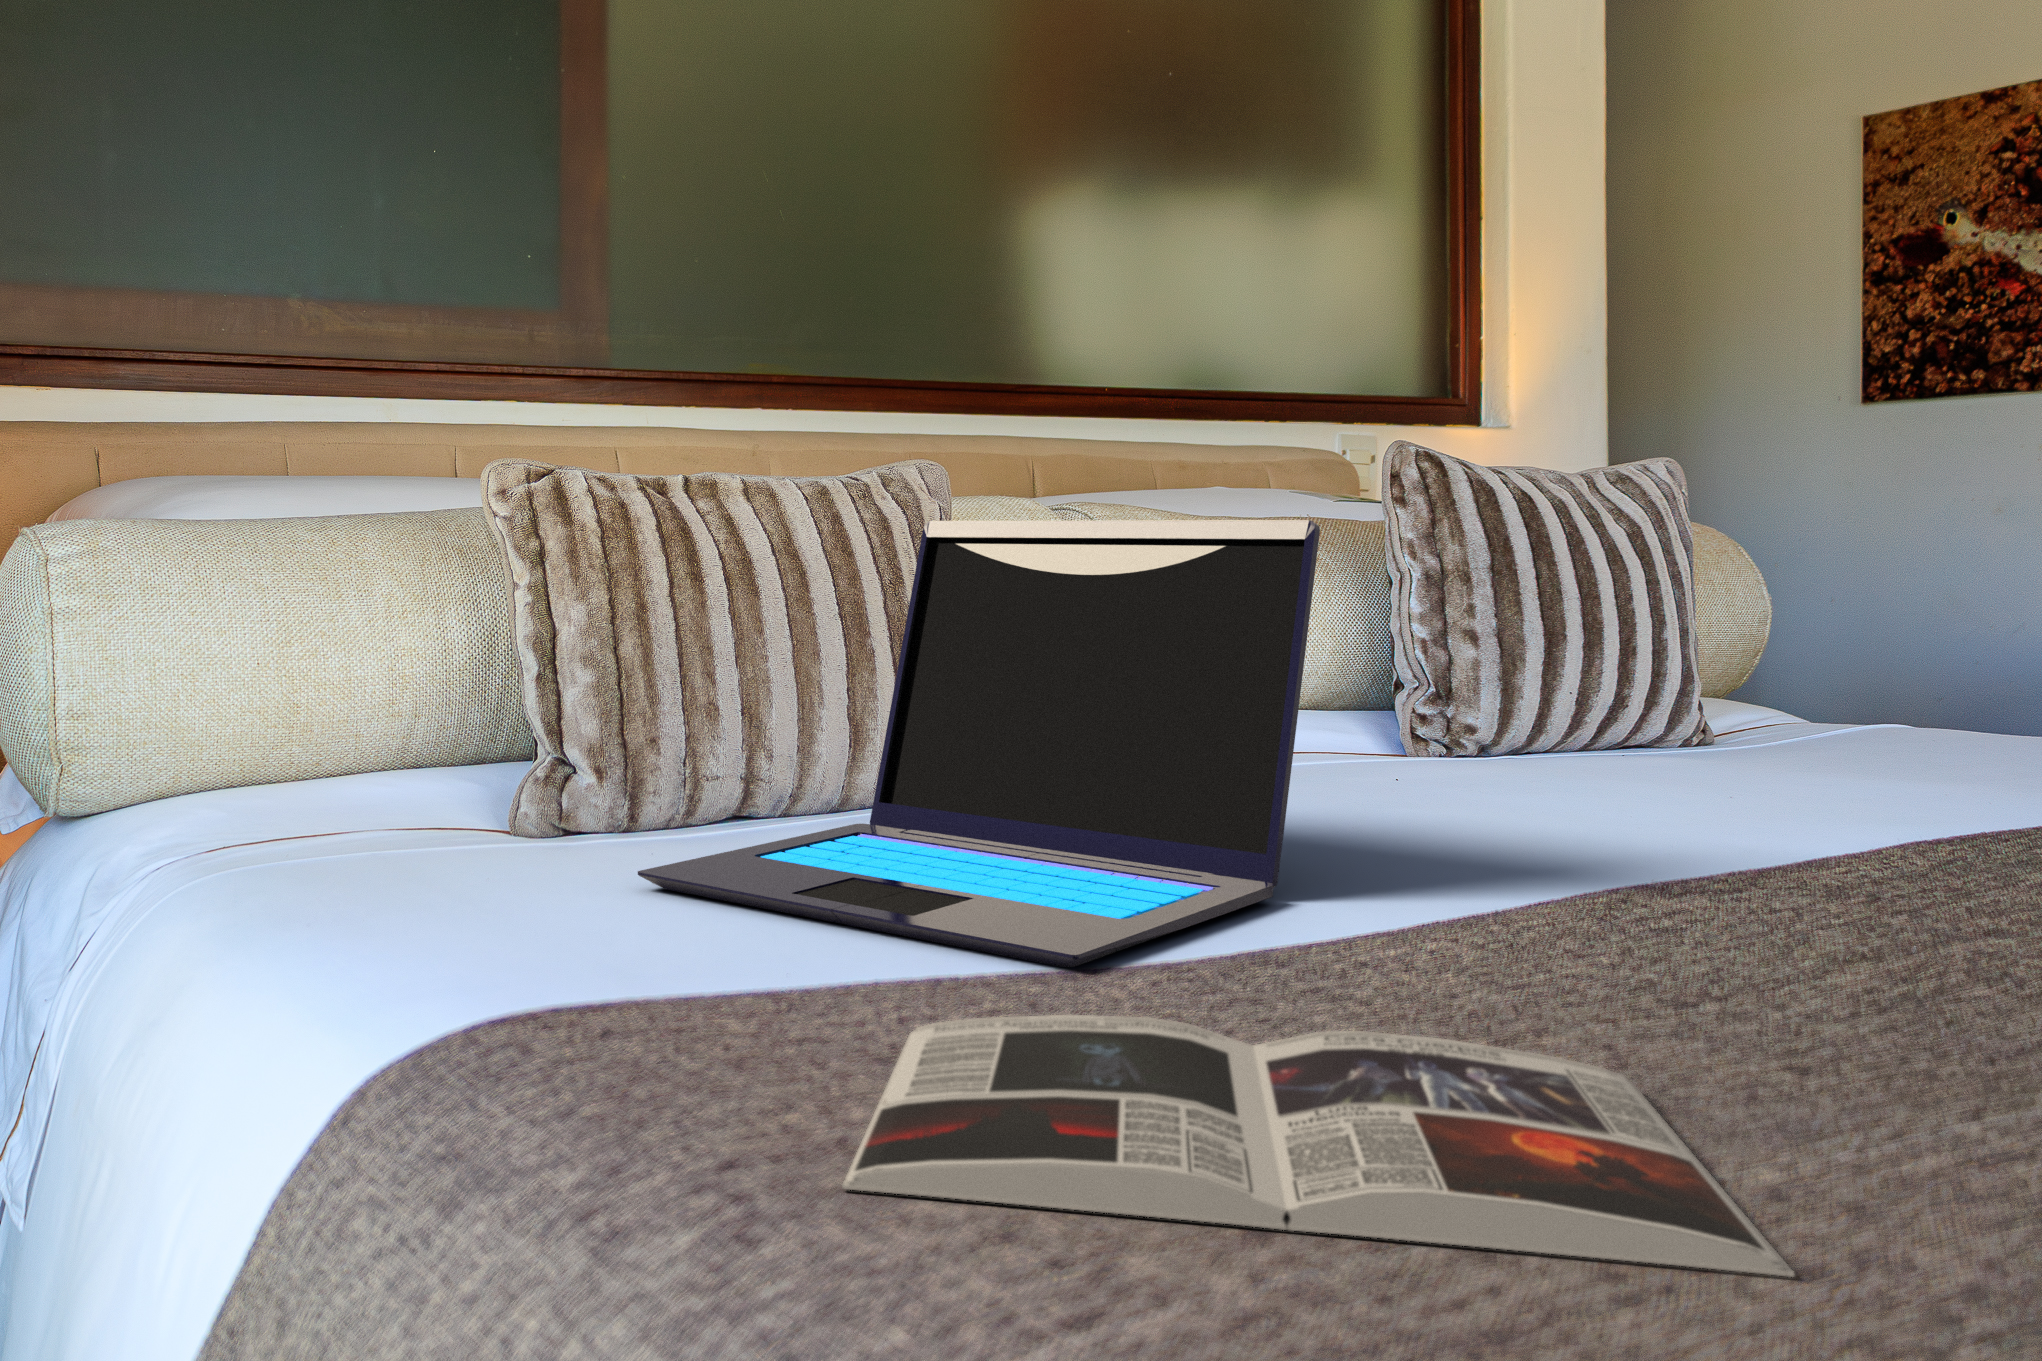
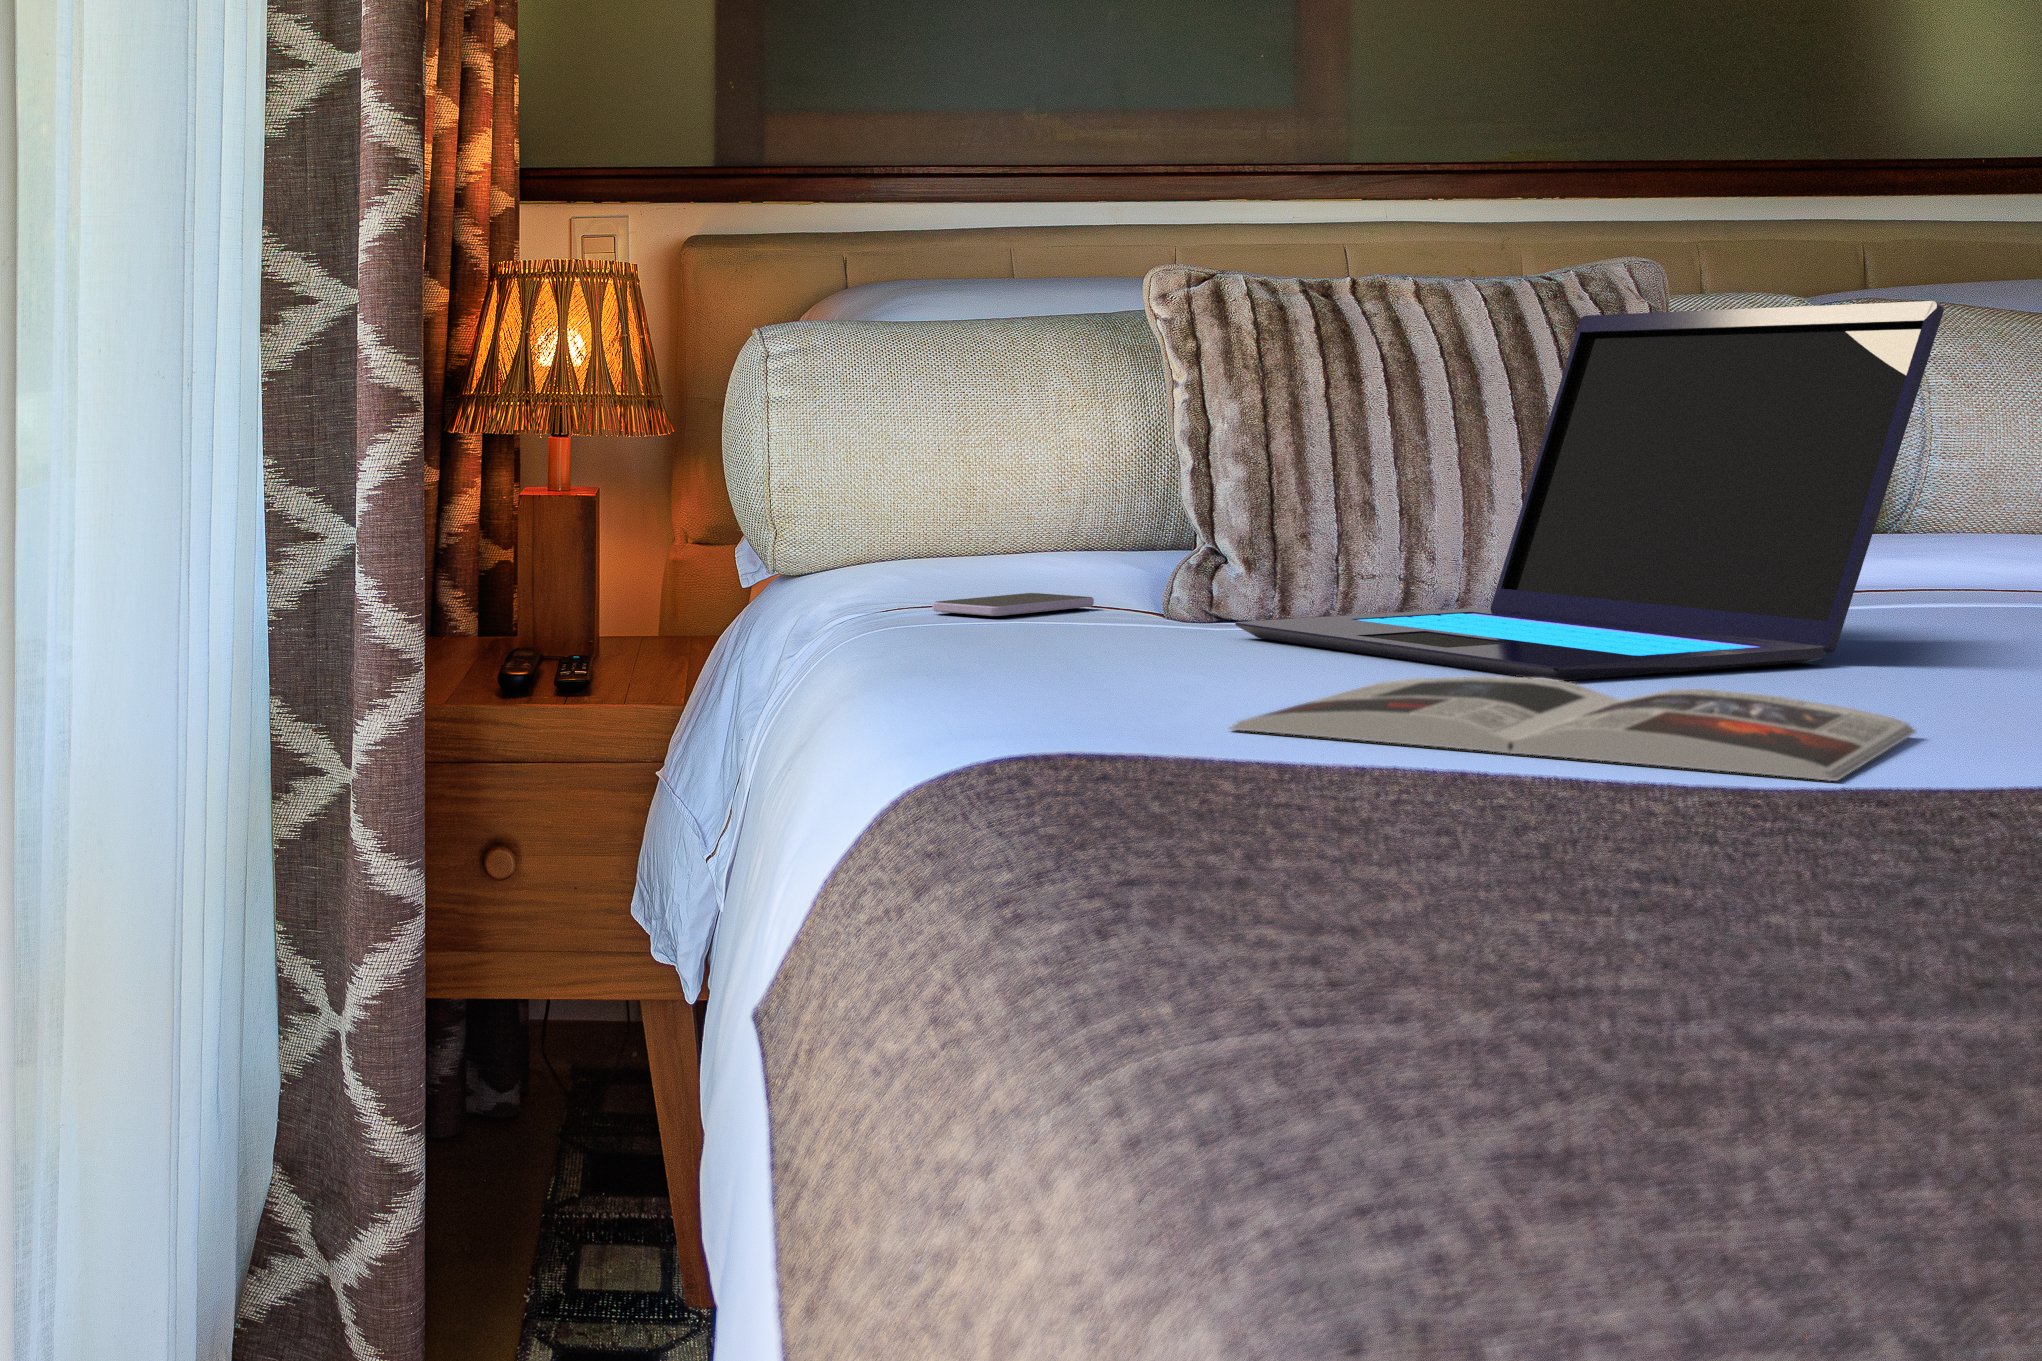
smartphone: none [265,814,442,859] -> present [932,593,1094,616]

